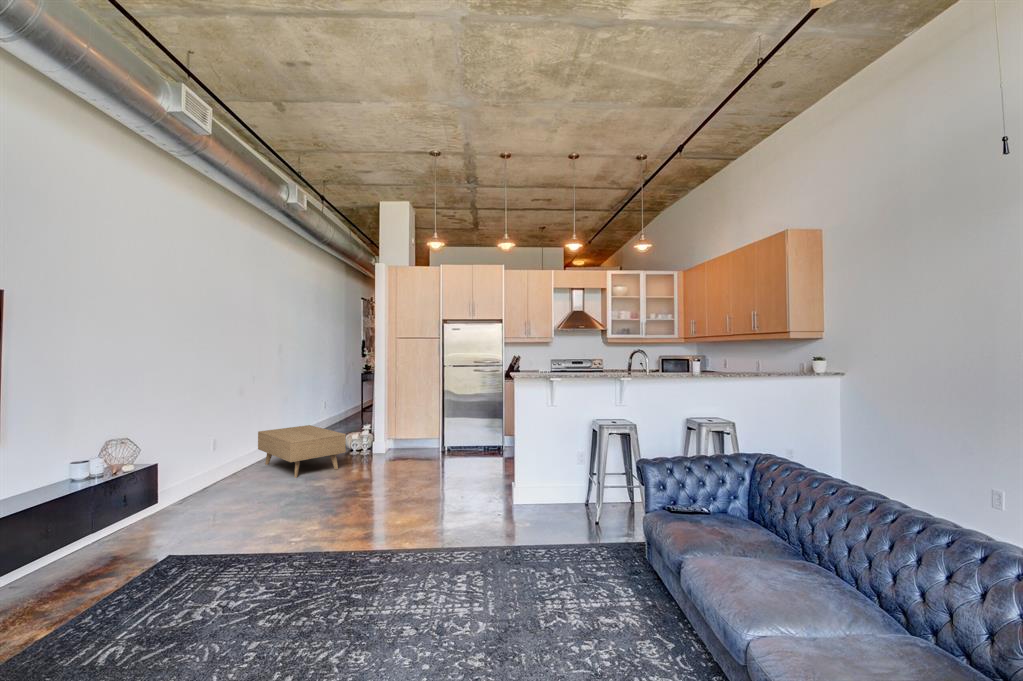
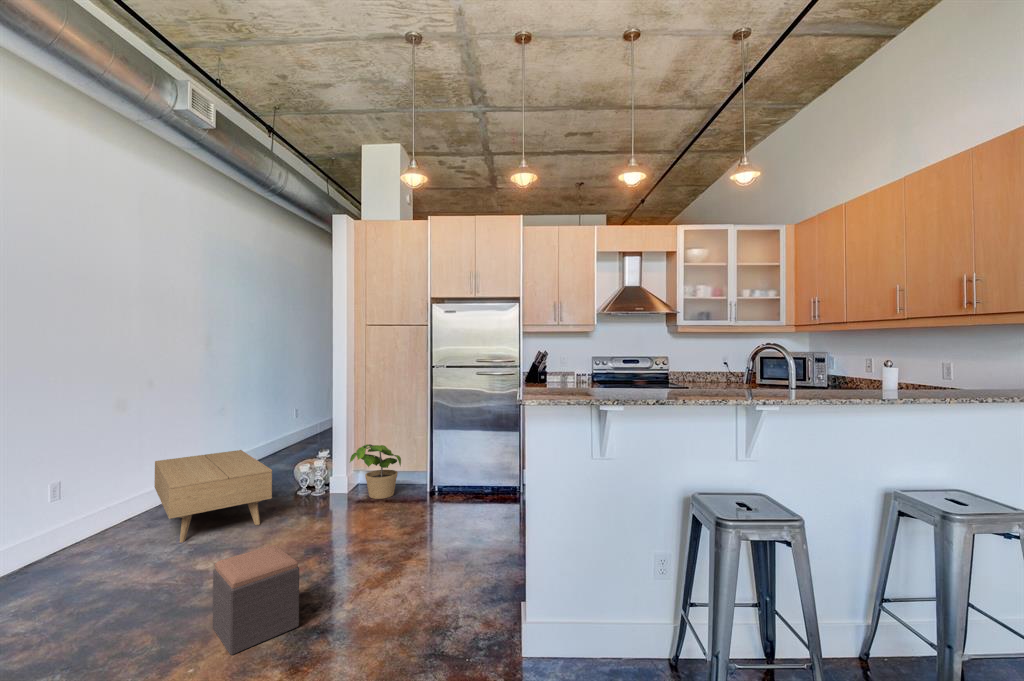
potted plant: none [387,419,422,456] -> present [350,444,401,499]
footstool: none [353,465,398,512] -> present [213,545,299,655]

